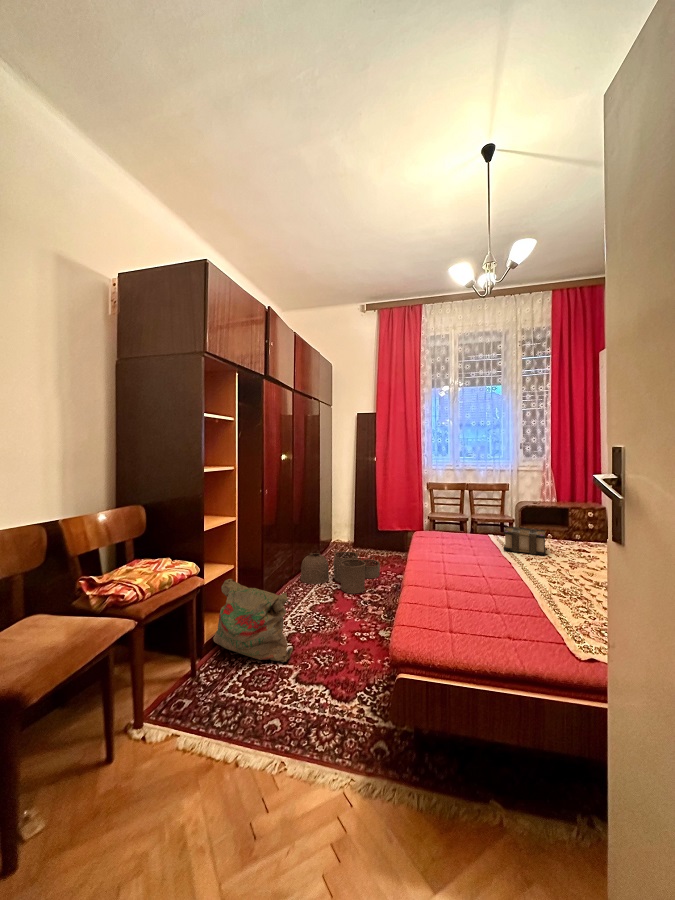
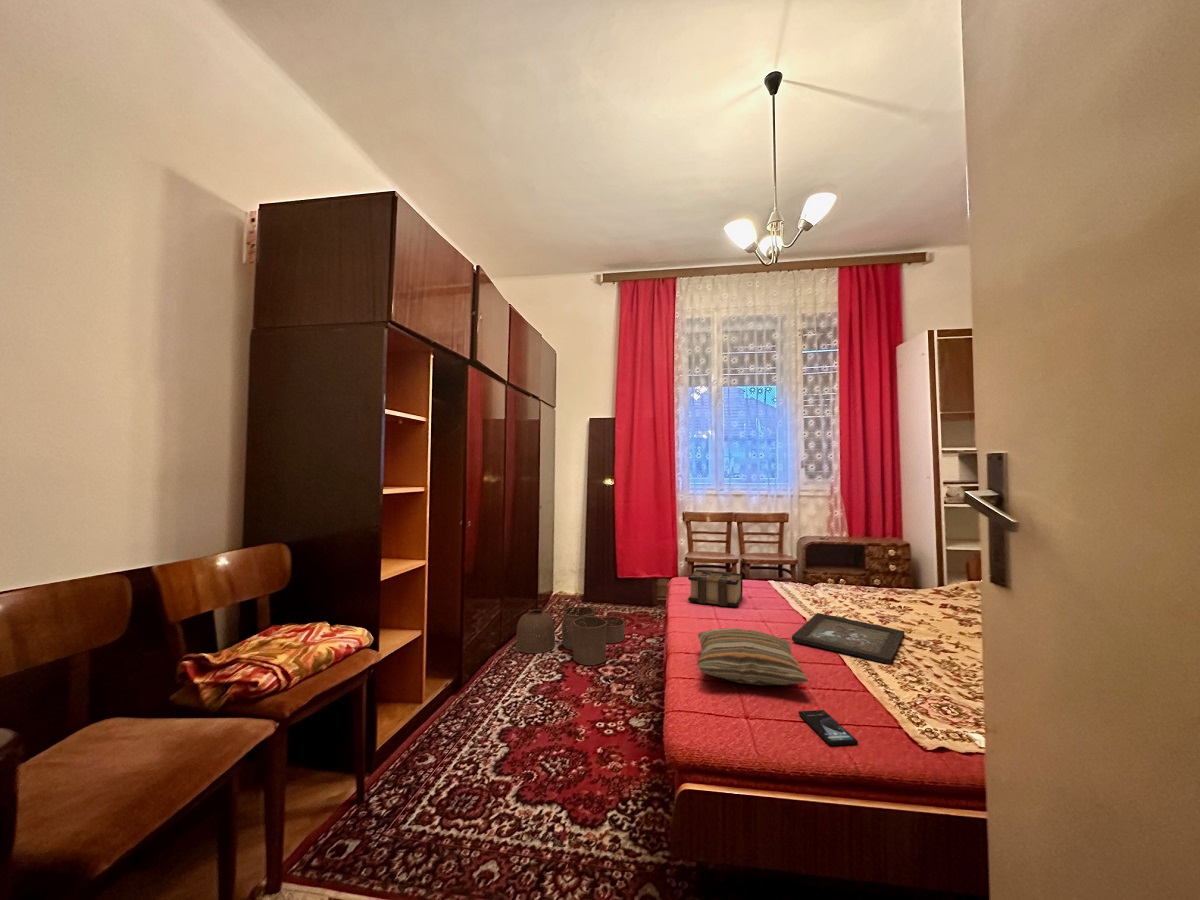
book: present [504,526,545,555] -> present [688,570,743,607]
tray: none [498,560,589,599] -> present [792,613,905,663]
pillow: none [421,570,503,611] -> present [697,628,809,685]
bag: present [213,579,293,662] -> none [390,650,511,773]
smartphone: none [492,629,533,654] -> present [799,710,858,745]

